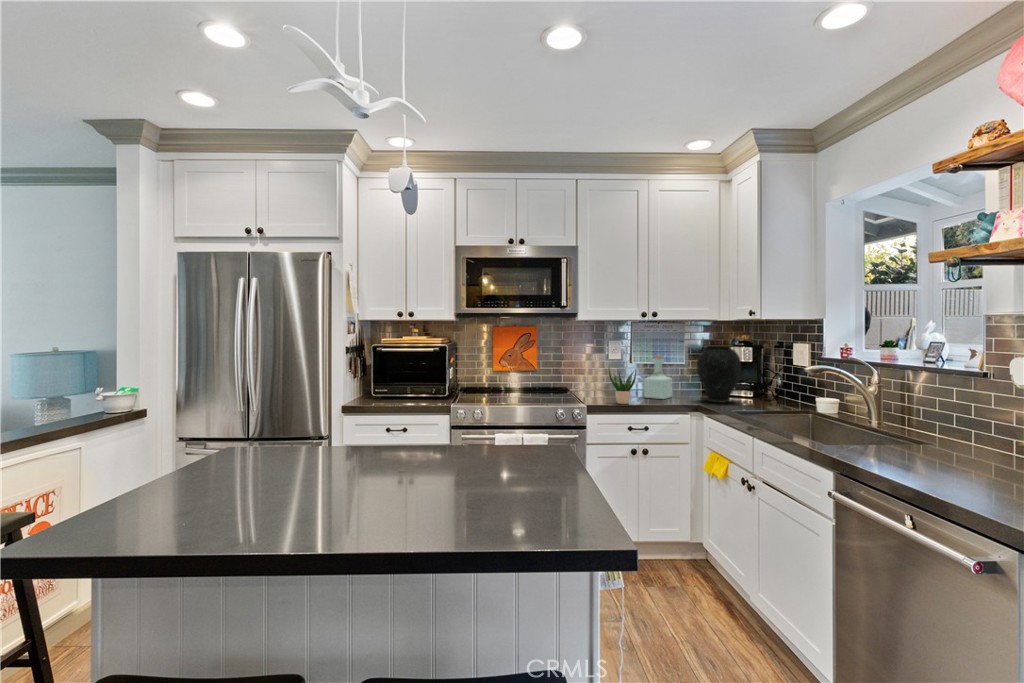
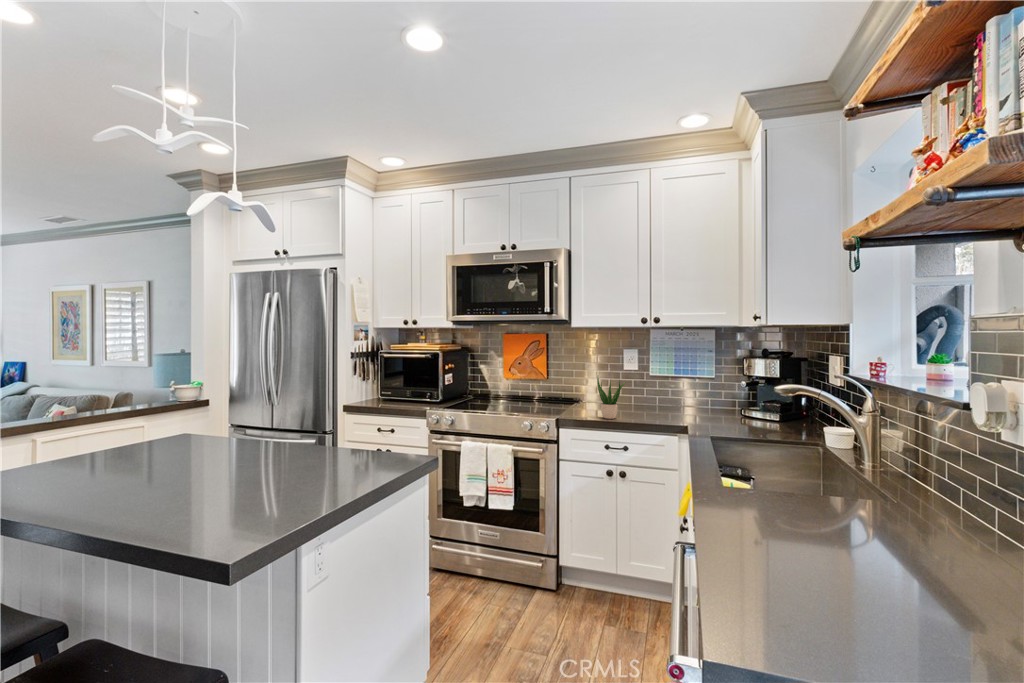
vase: present [697,345,741,403] -> none [697,355,751,425]
bottle: present [644,356,672,399] -> none [649,366,683,416]

